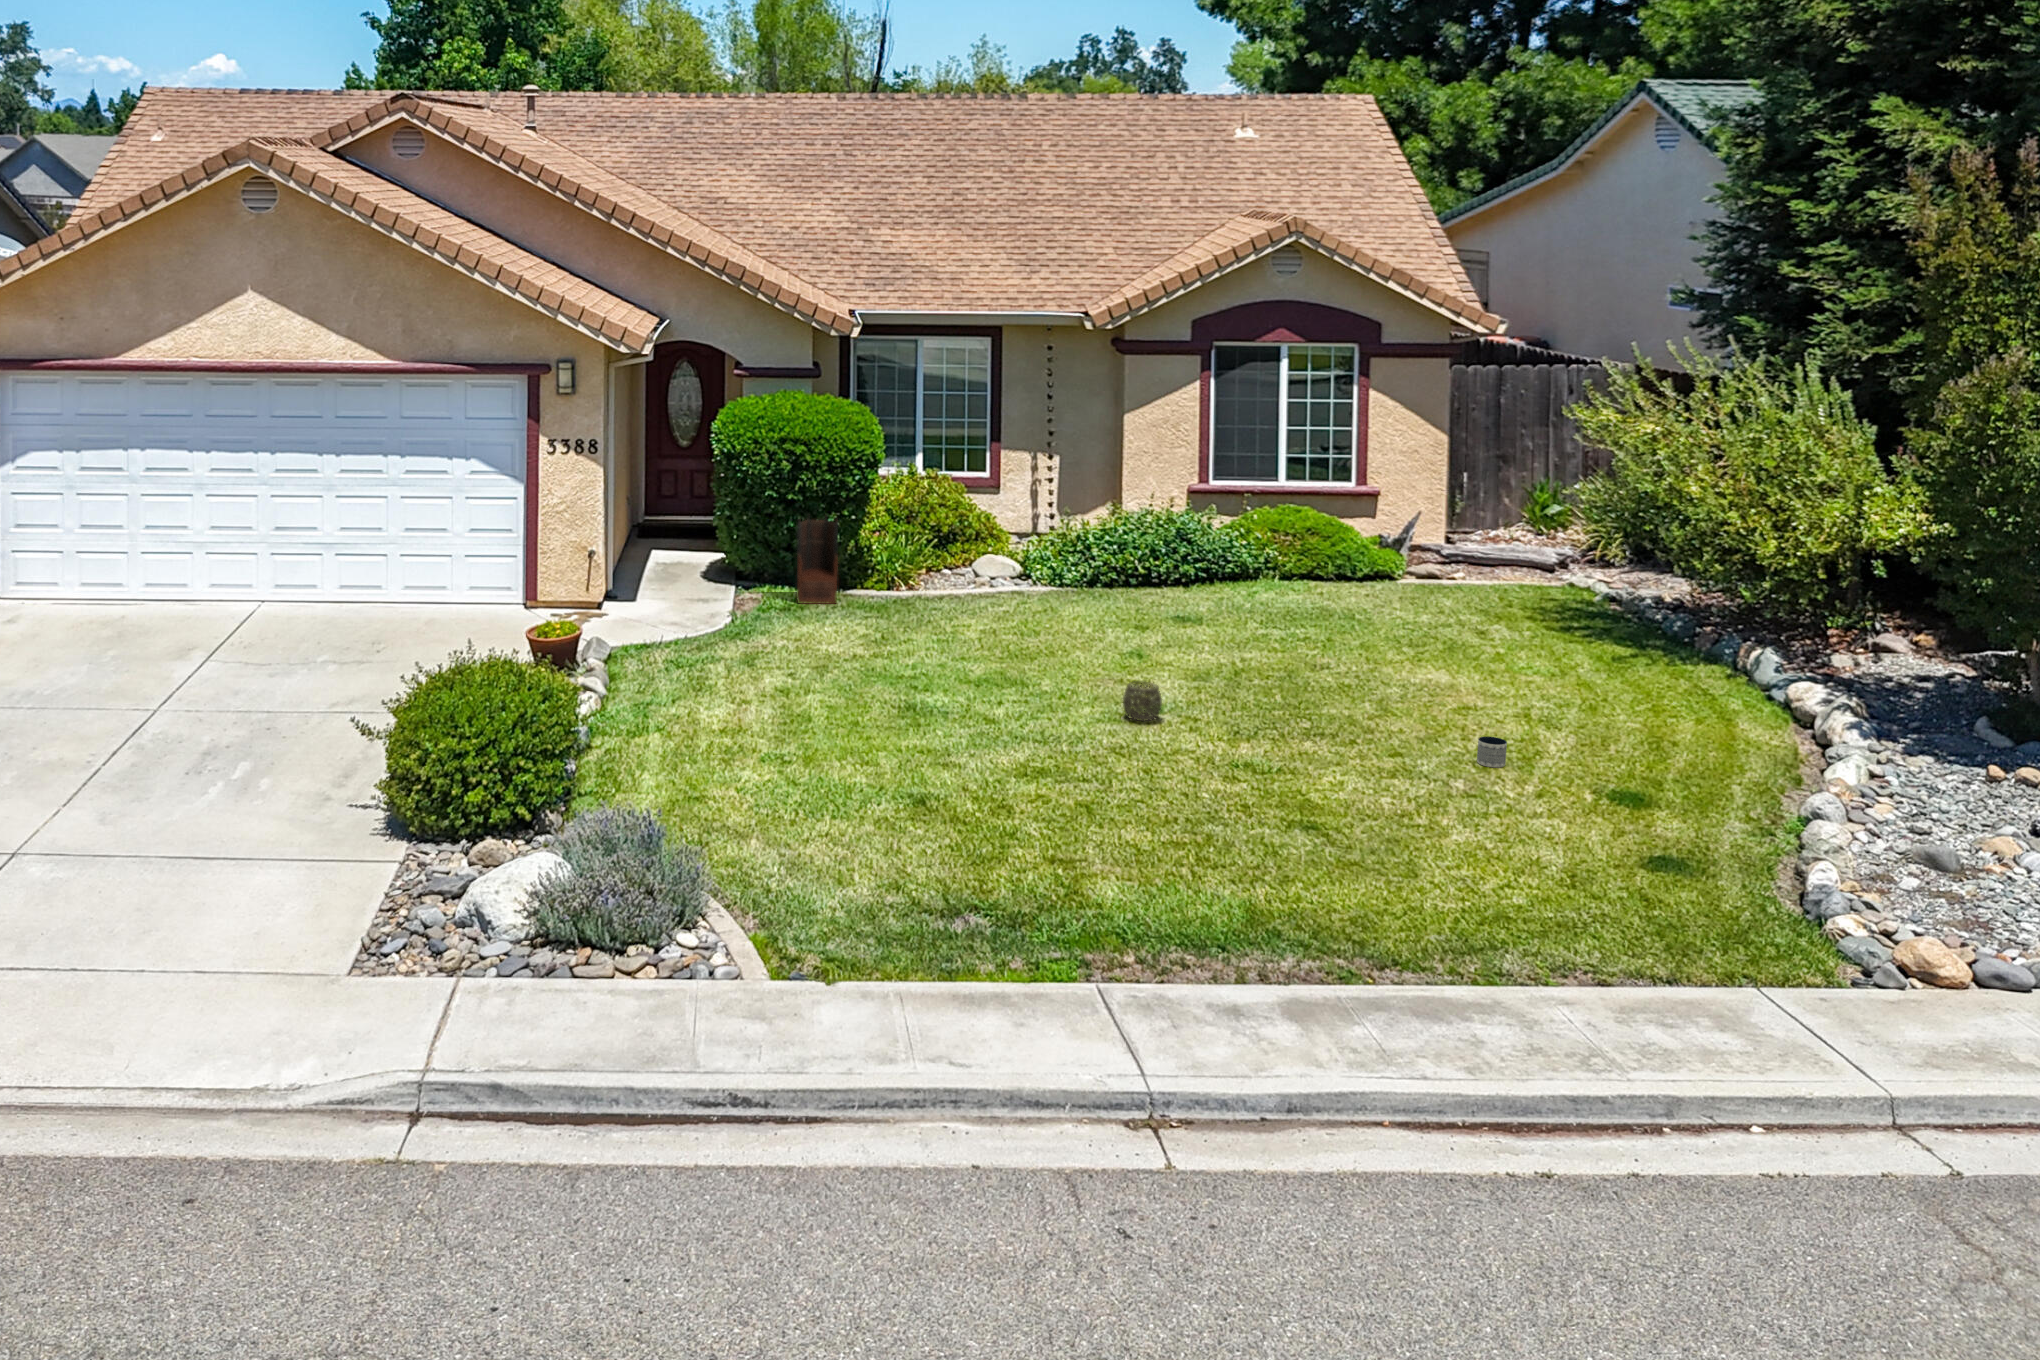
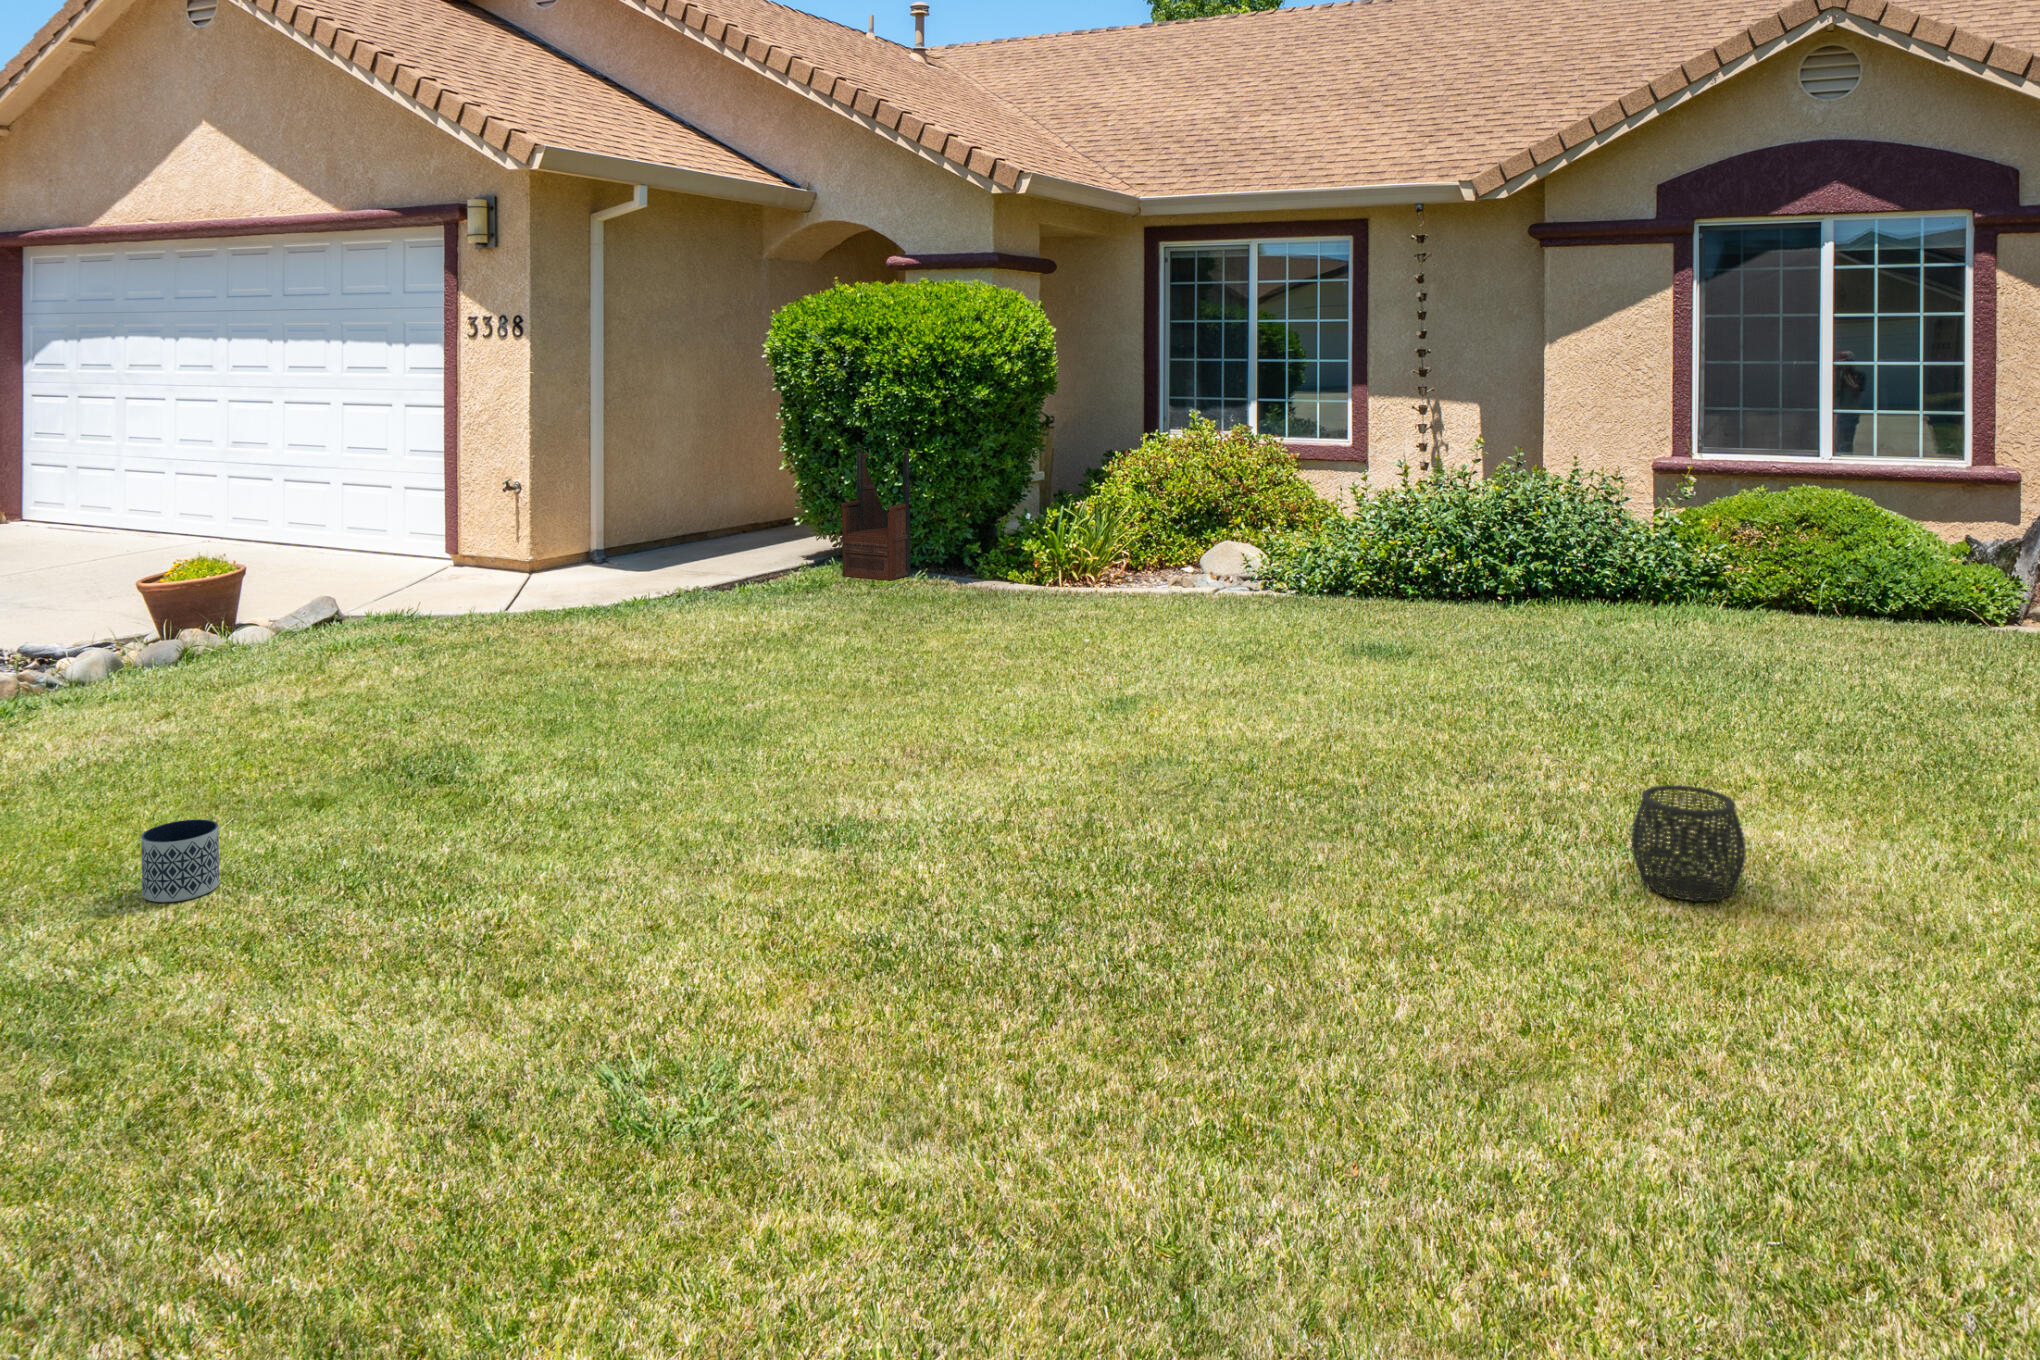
woven basket: present [1123,682,1162,721] -> present [1631,785,1746,902]
planter: present [1477,737,1507,768] -> present [141,819,219,902]

